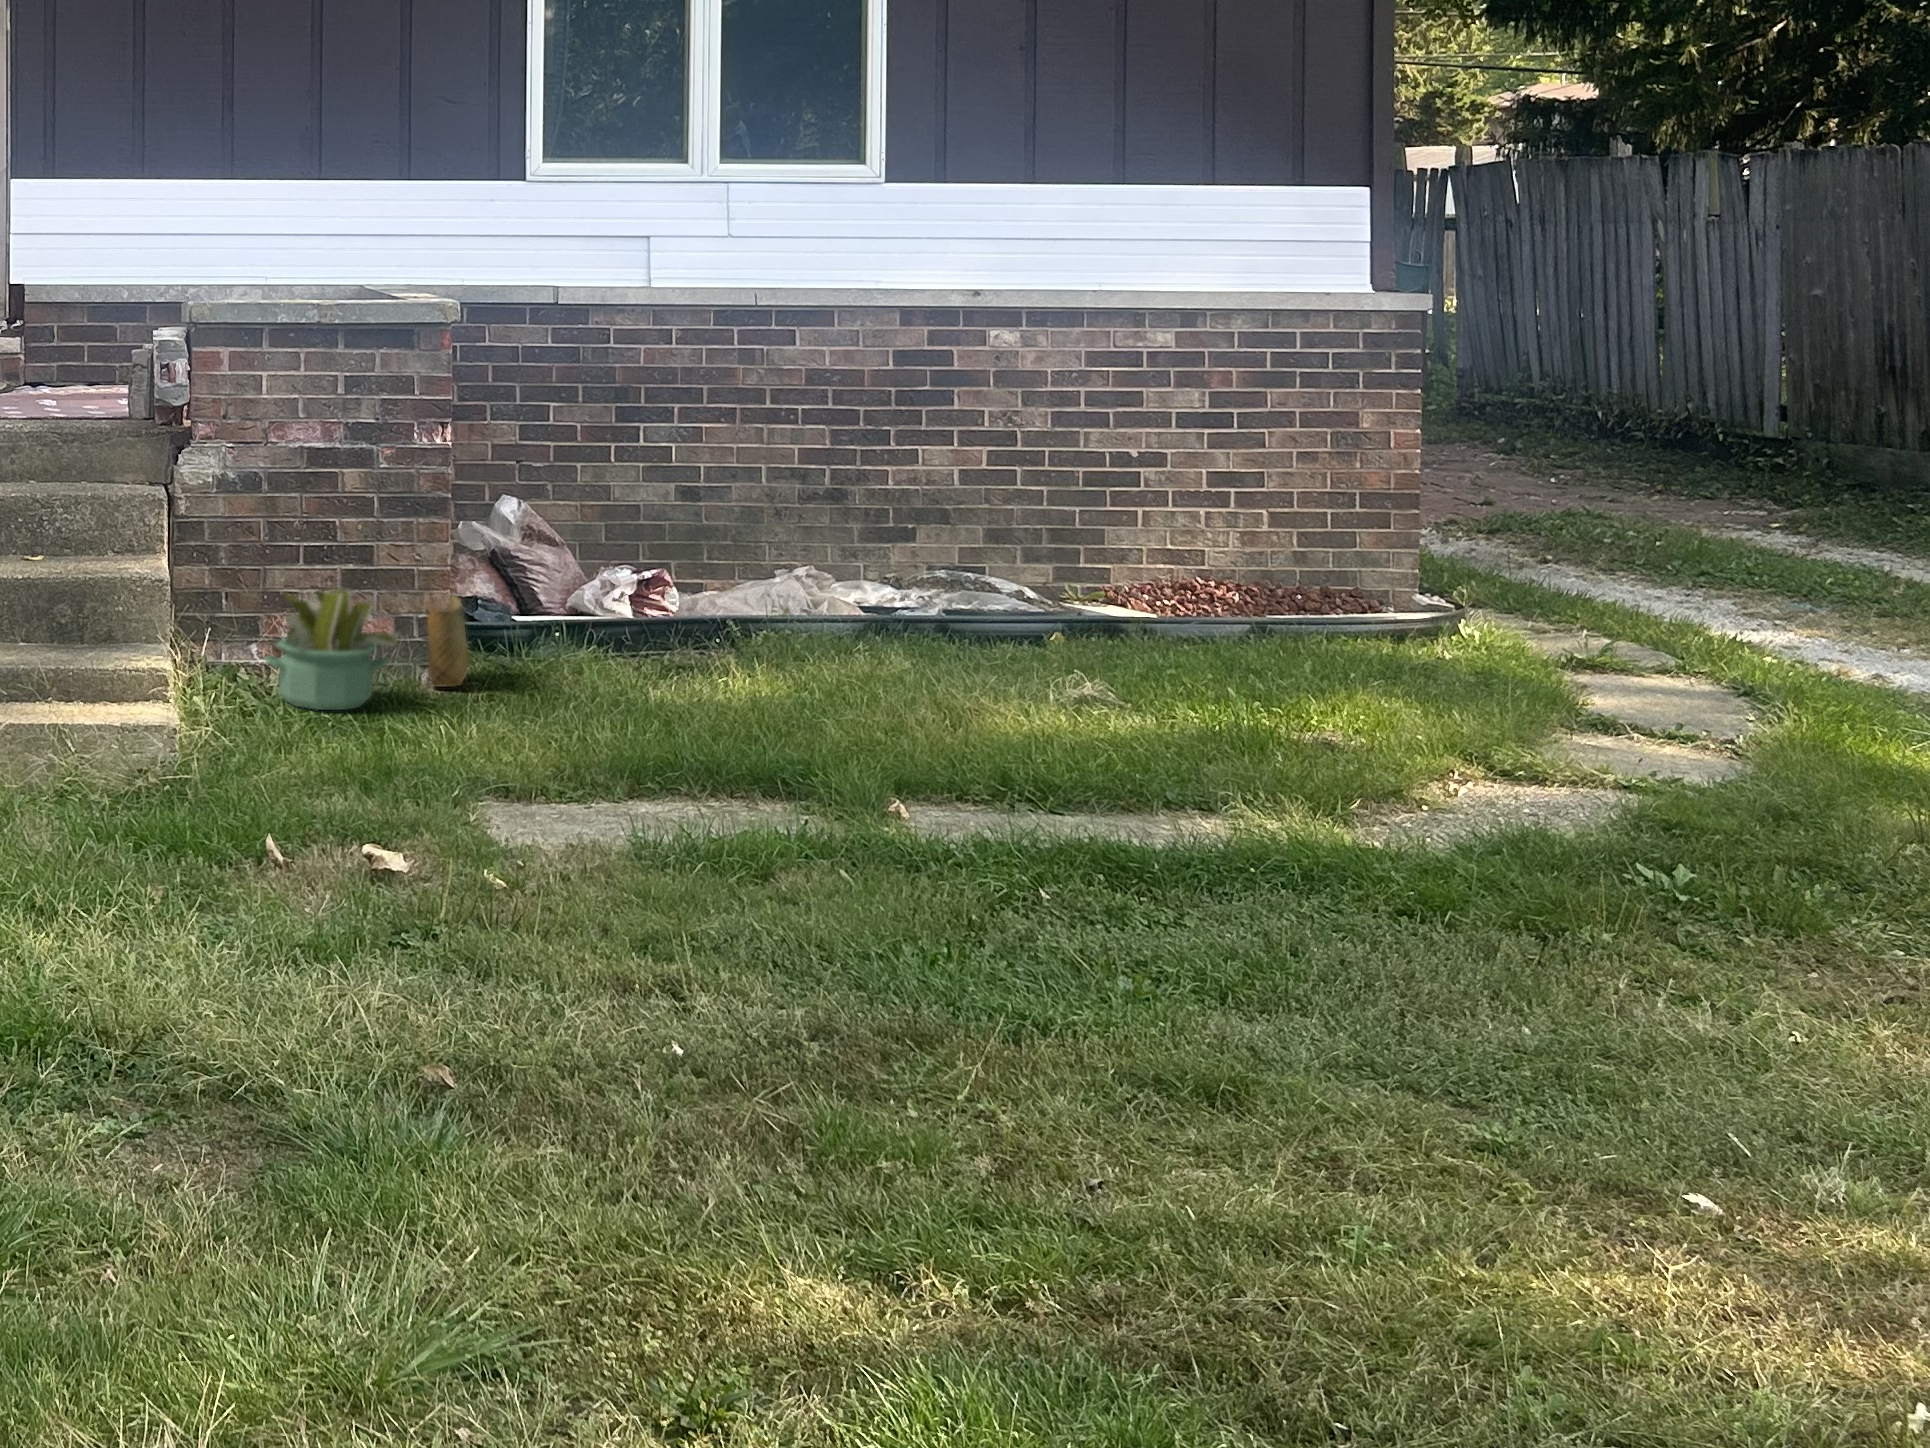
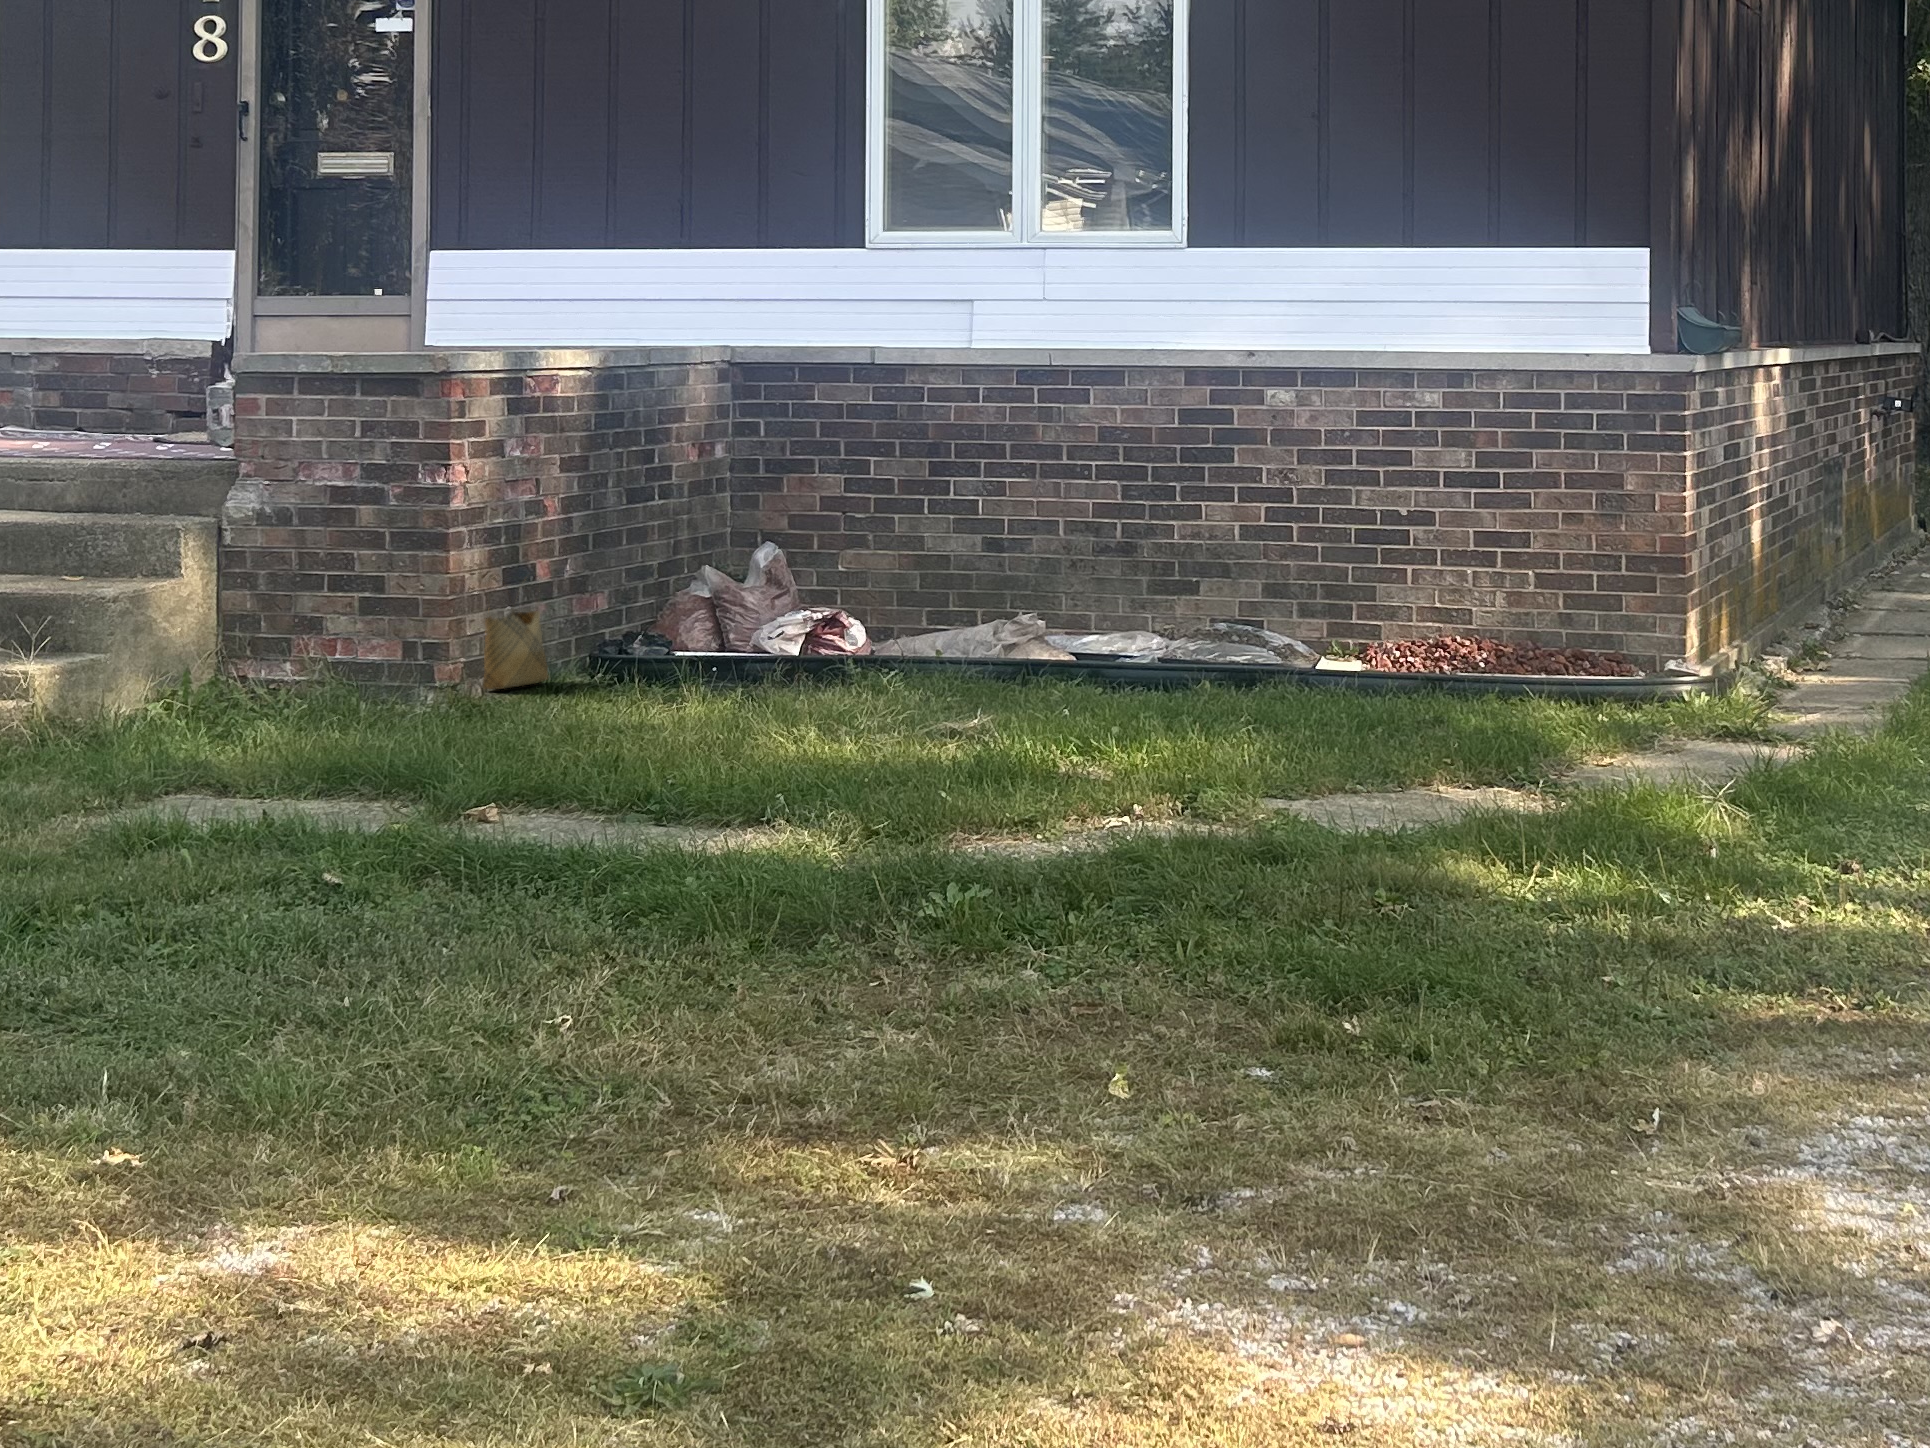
decorative plant: present [265,589,399,710] -> none [291,595,417,701]

